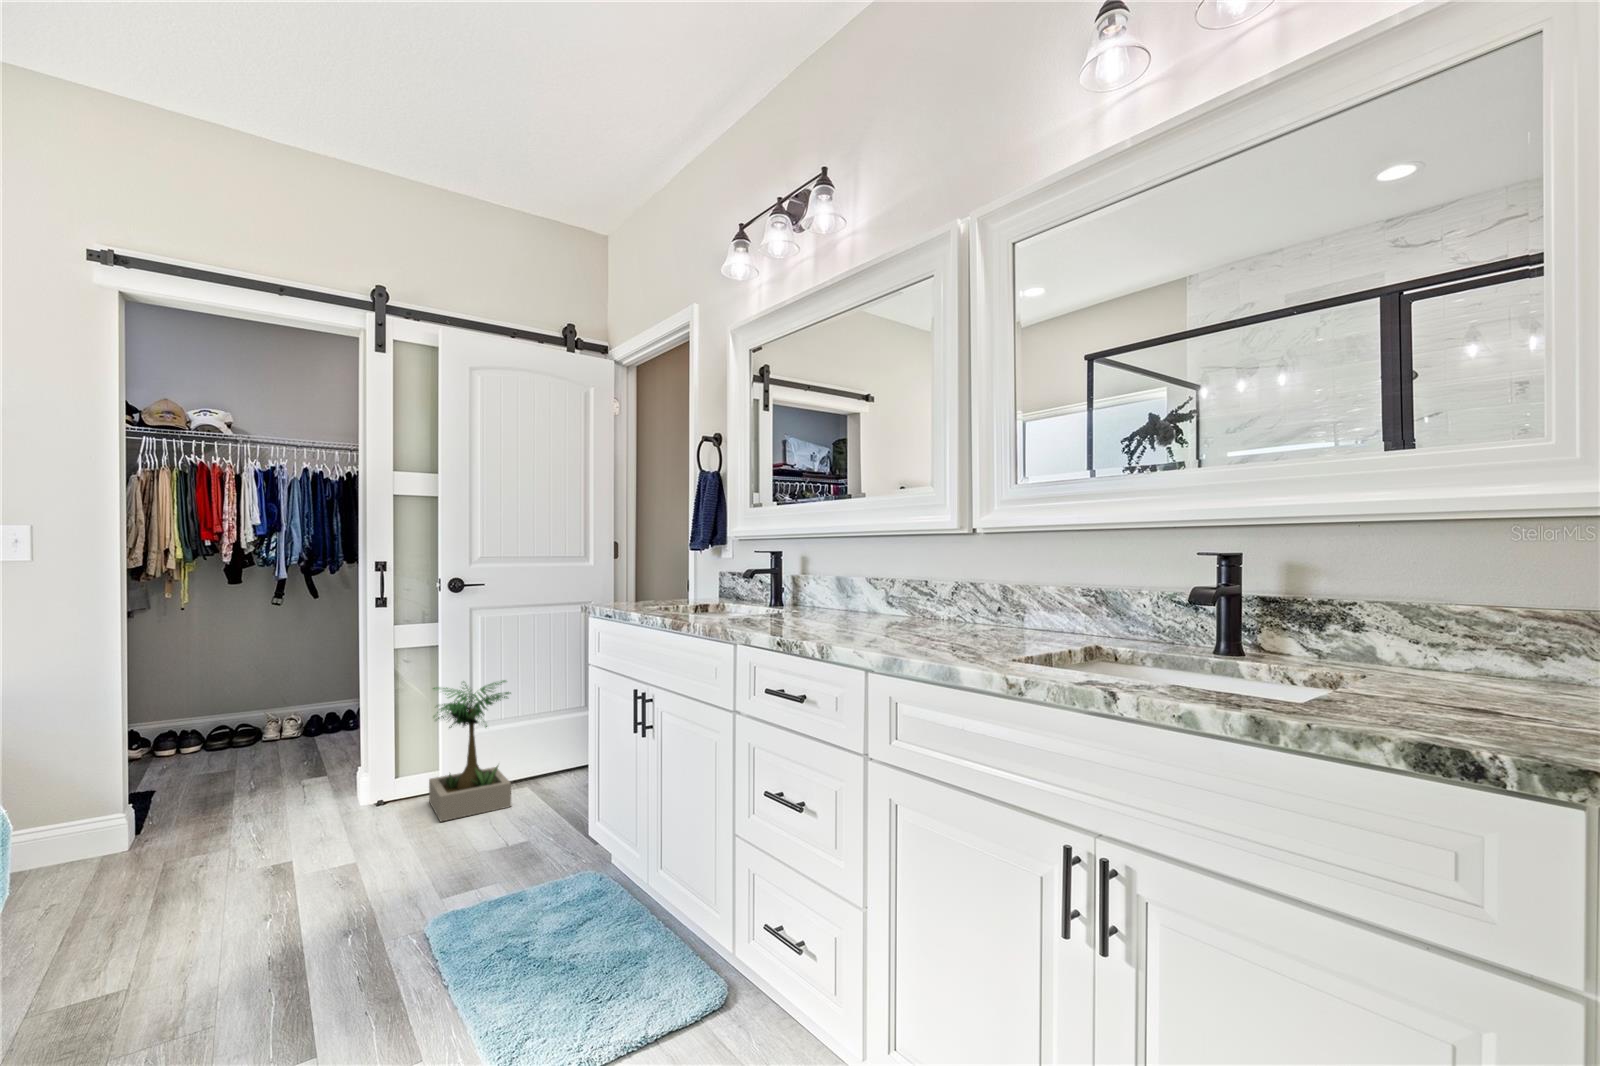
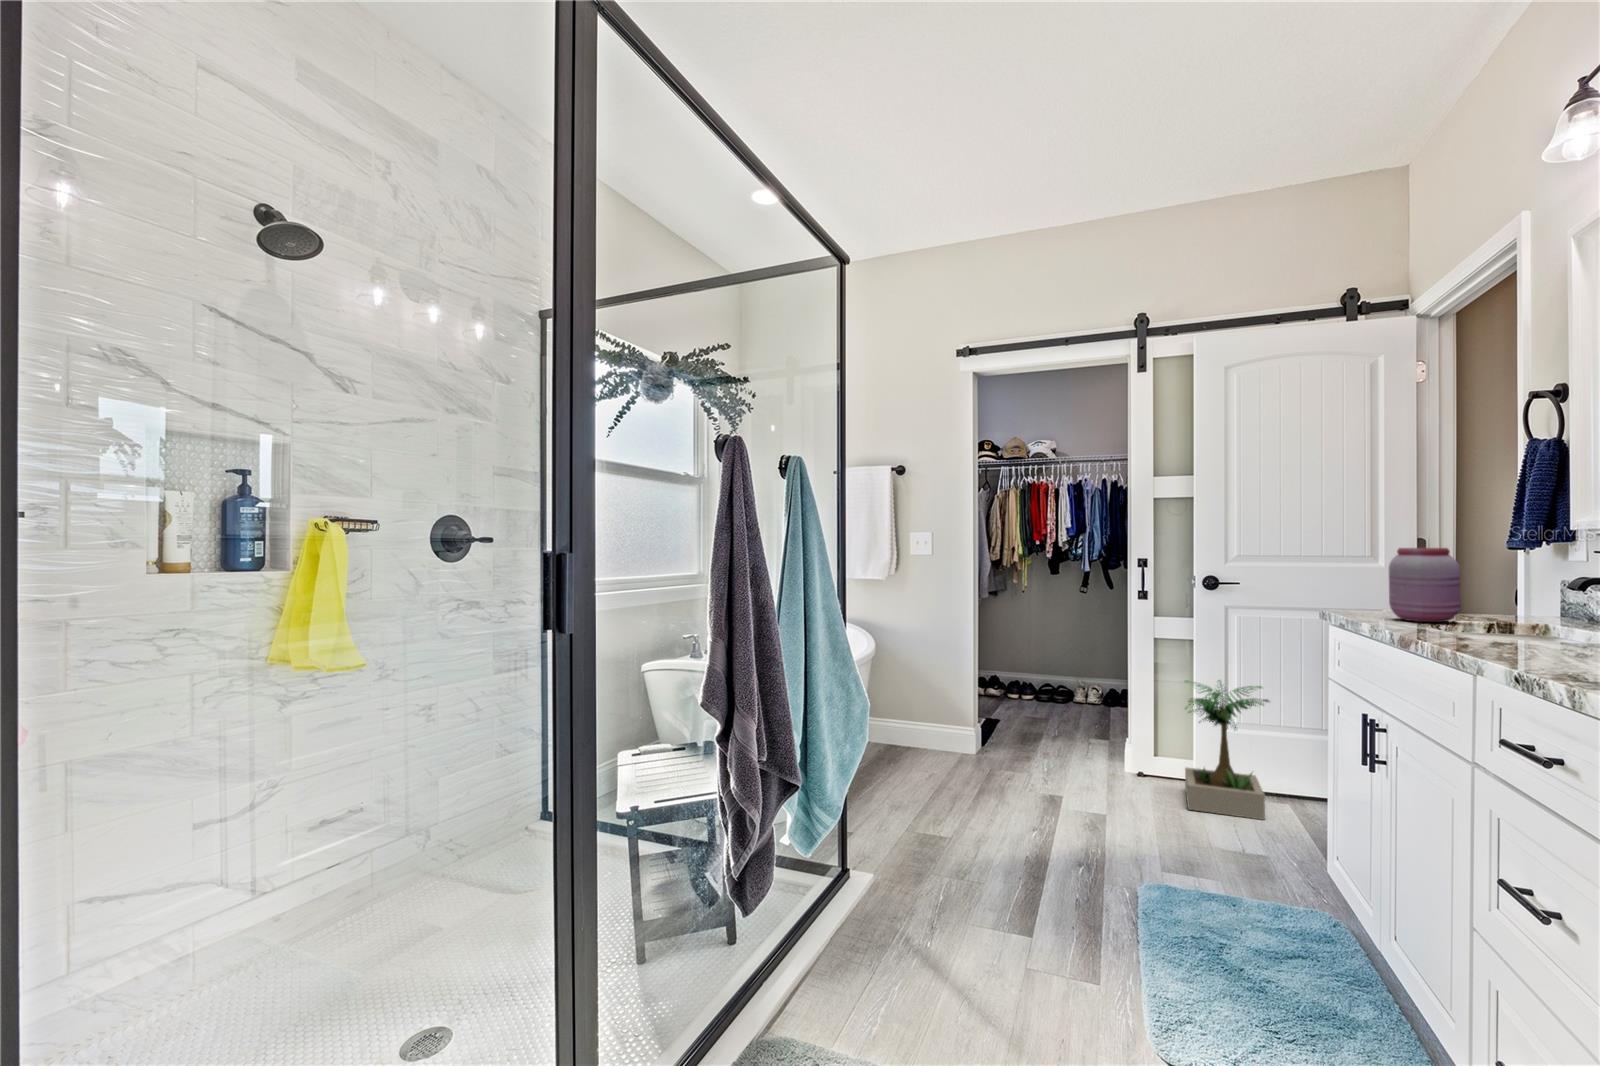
jar: none [633,547,677,607] -> present [1389,548,1460,622]

